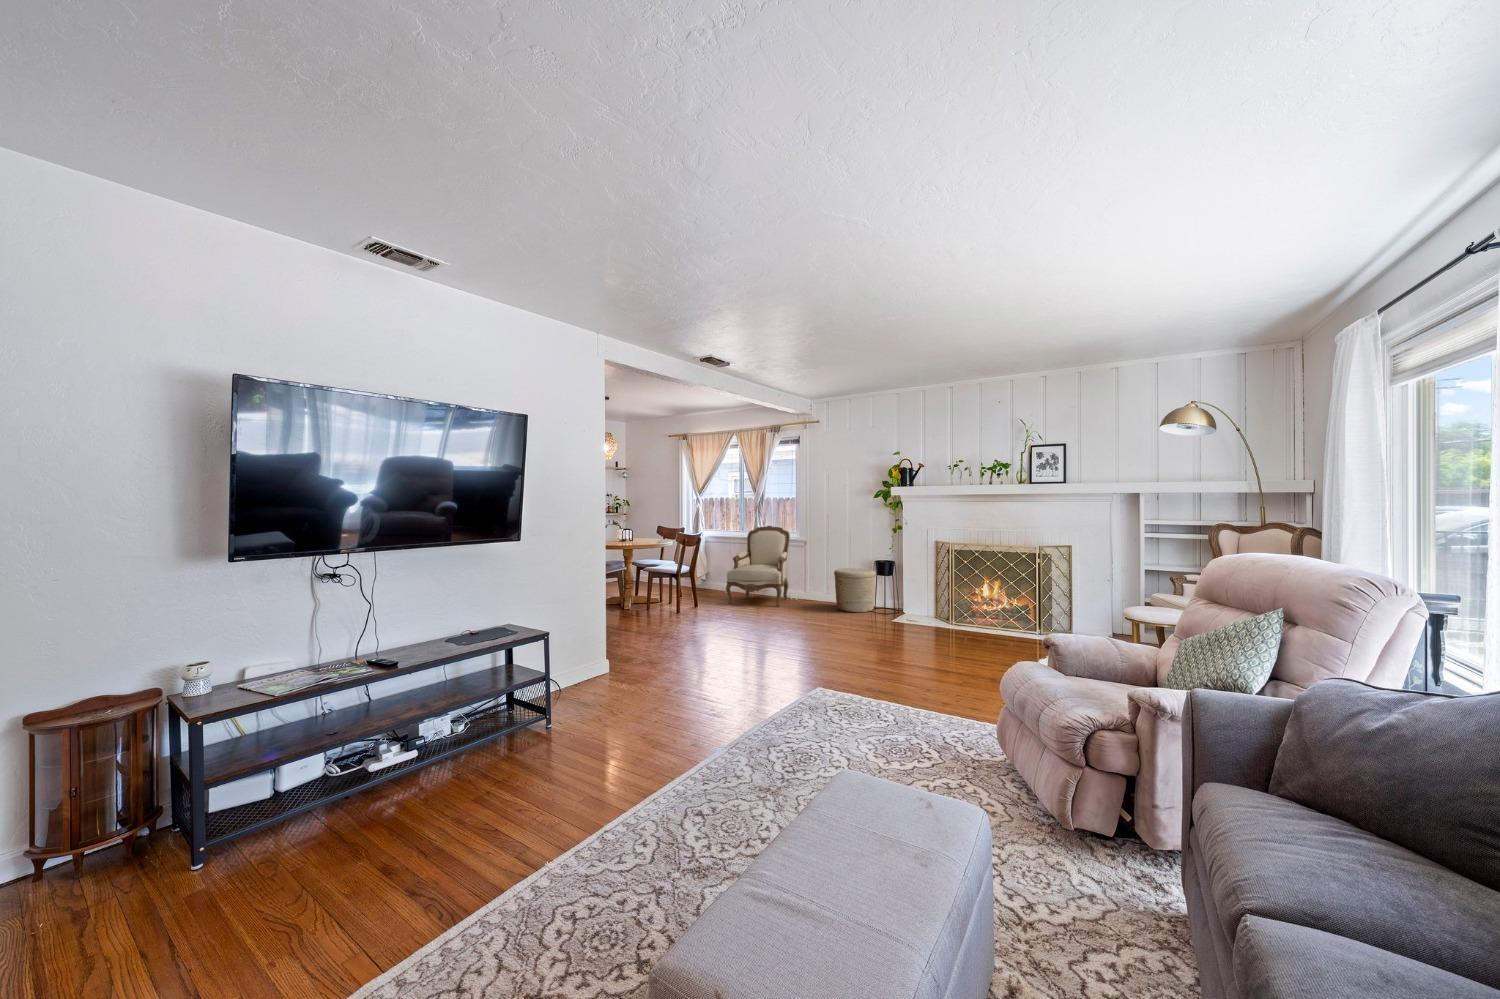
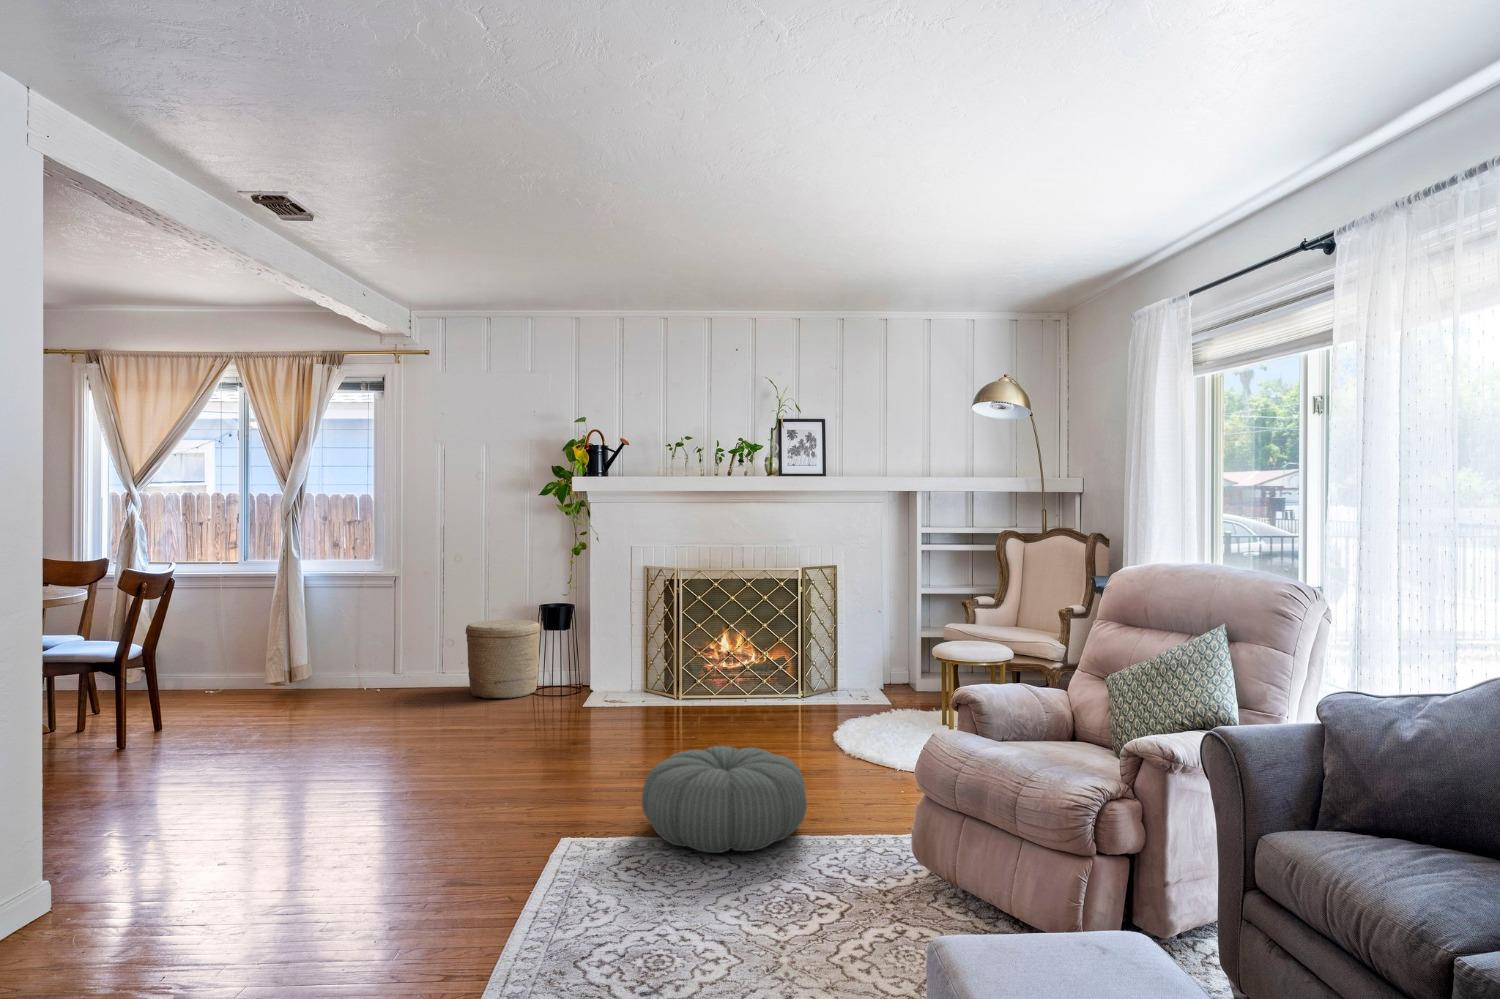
armchair: present [726,526,790,606] -> none [228,548,360,712]
pouf: none [849,646,948,706] -> present [642,746,807,853]

